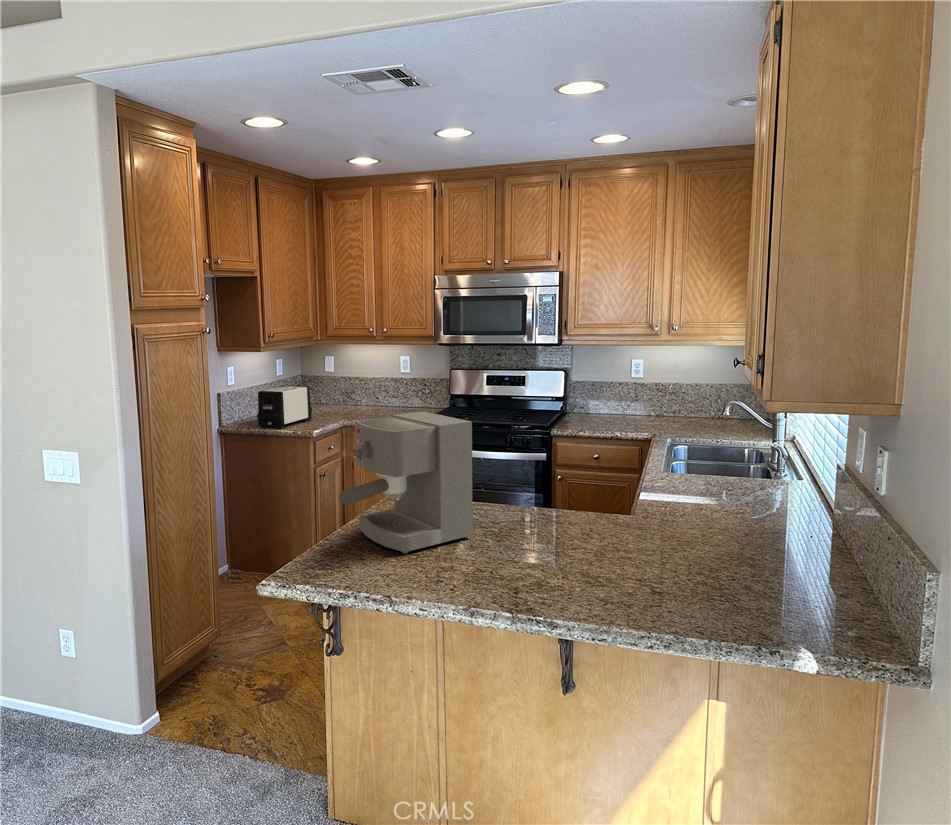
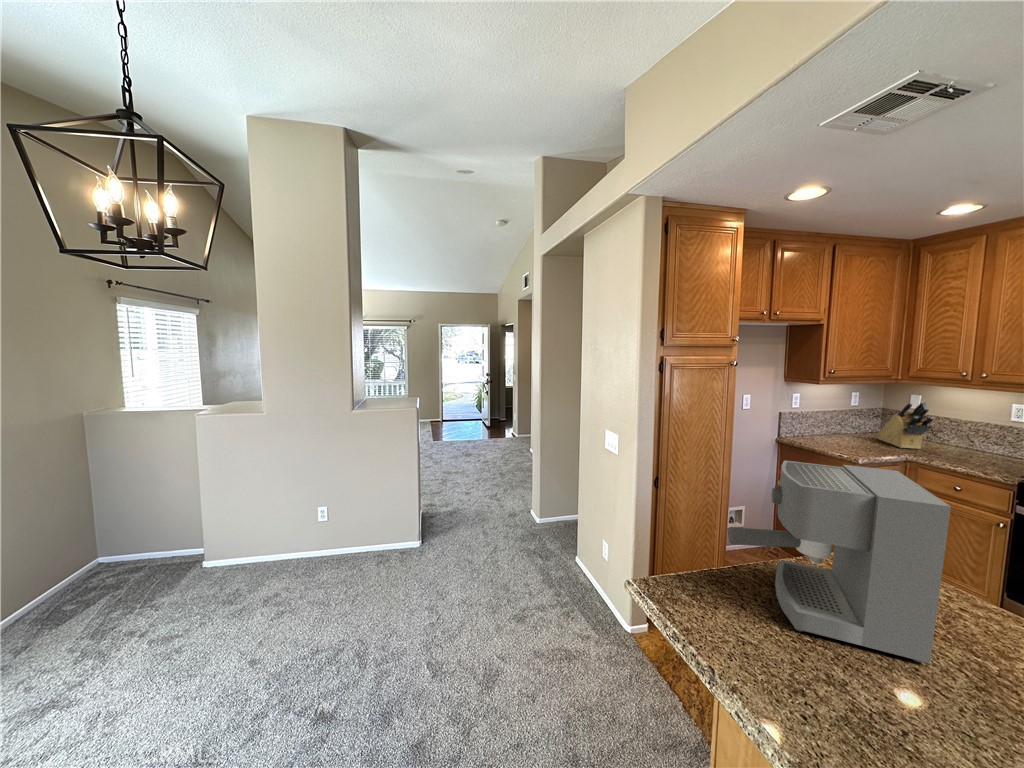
knife block: none [310,364,356,415] -> present [877,401,934,449]
toaster: present [257,386,312,429] -> none [806,413,871,448]

